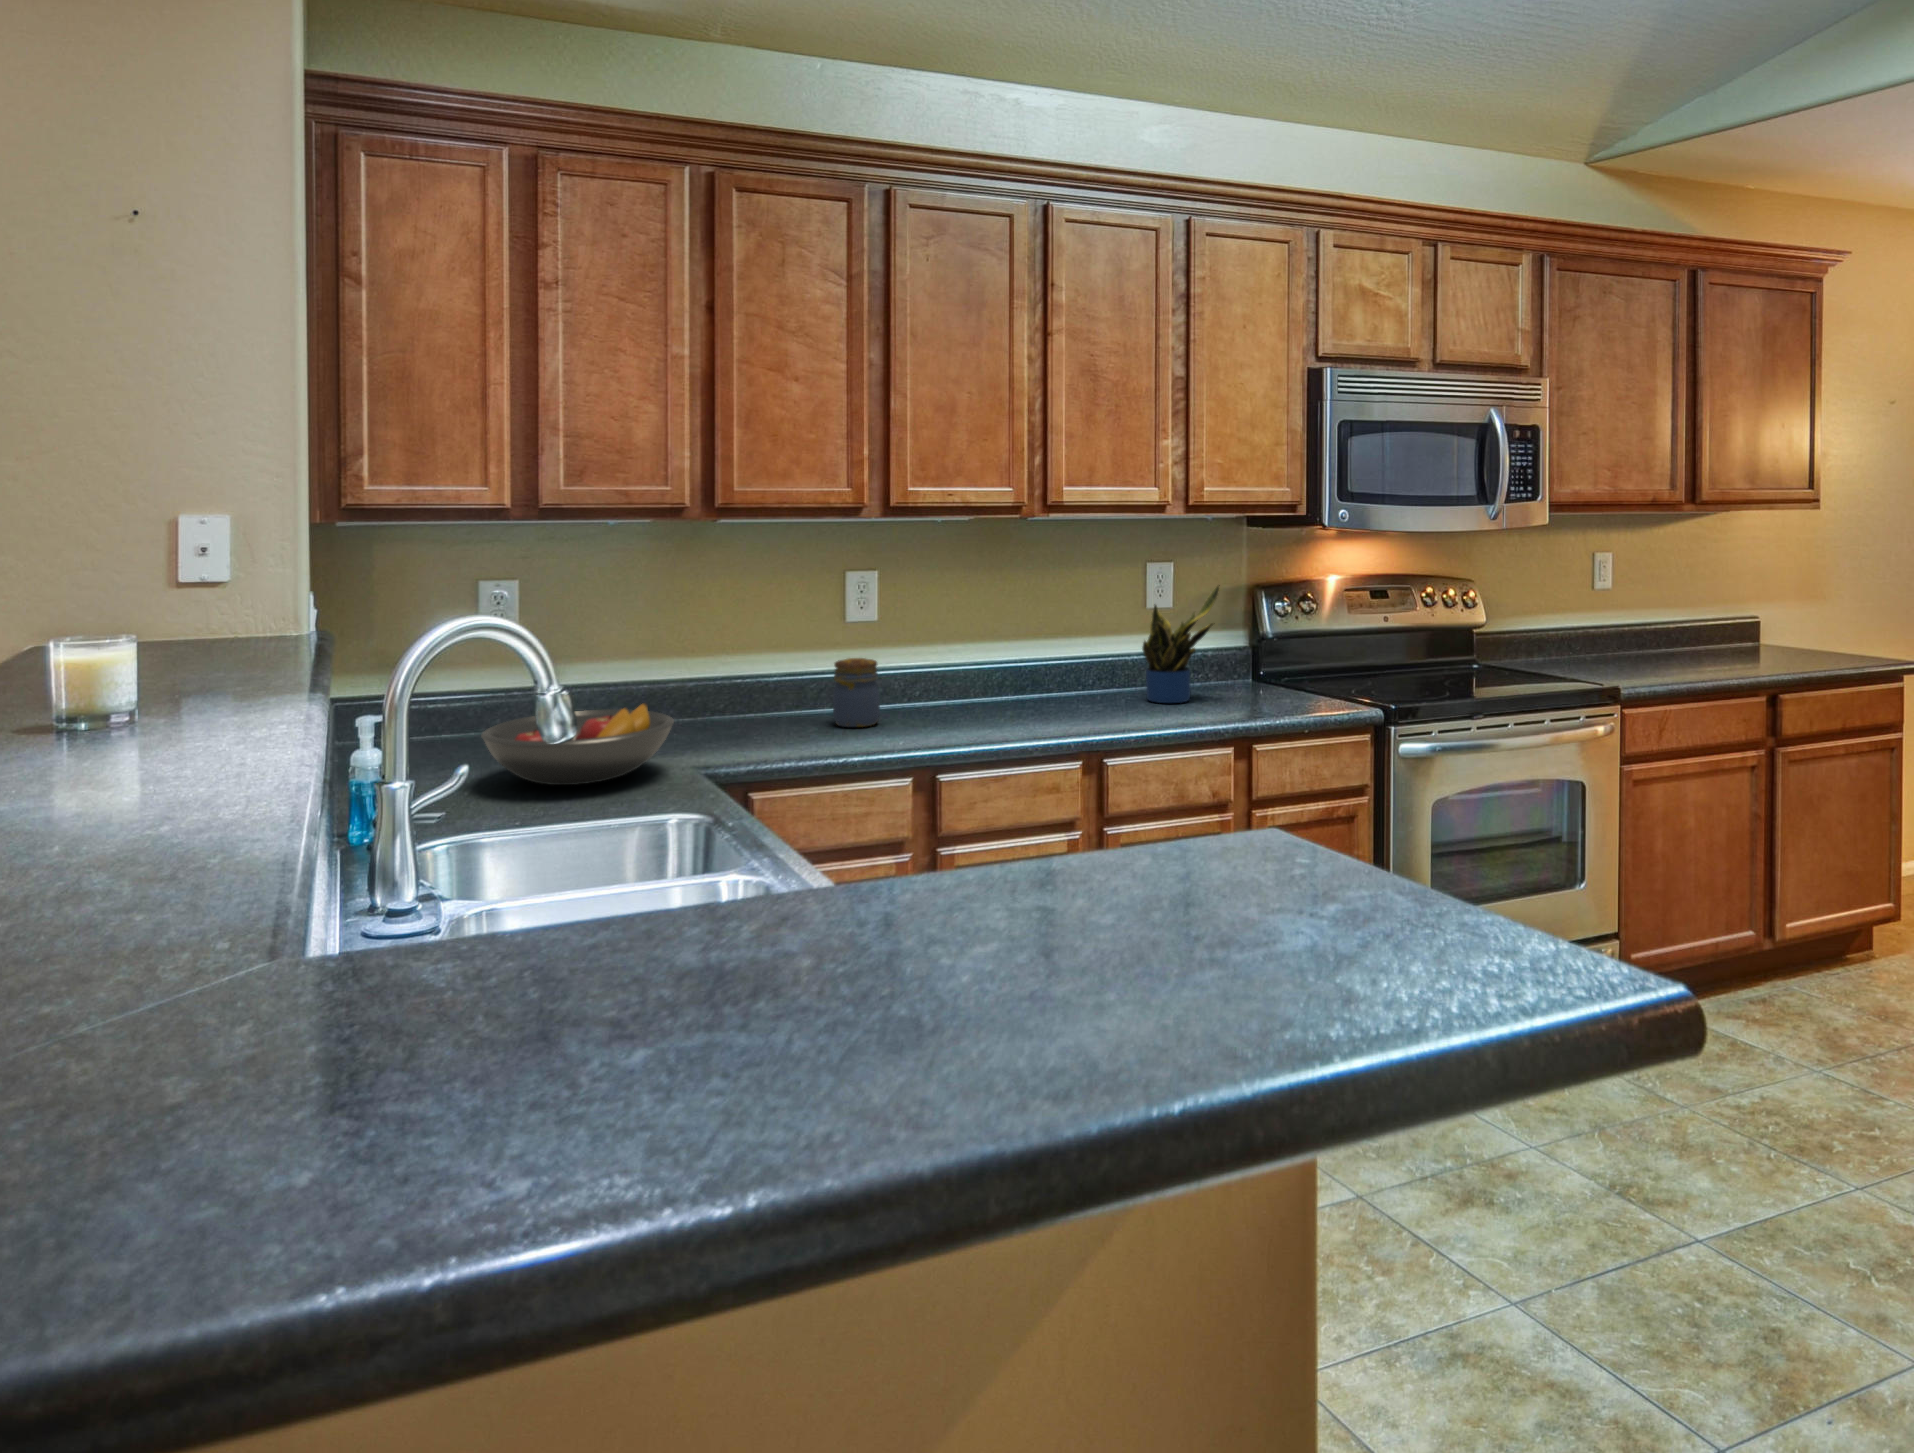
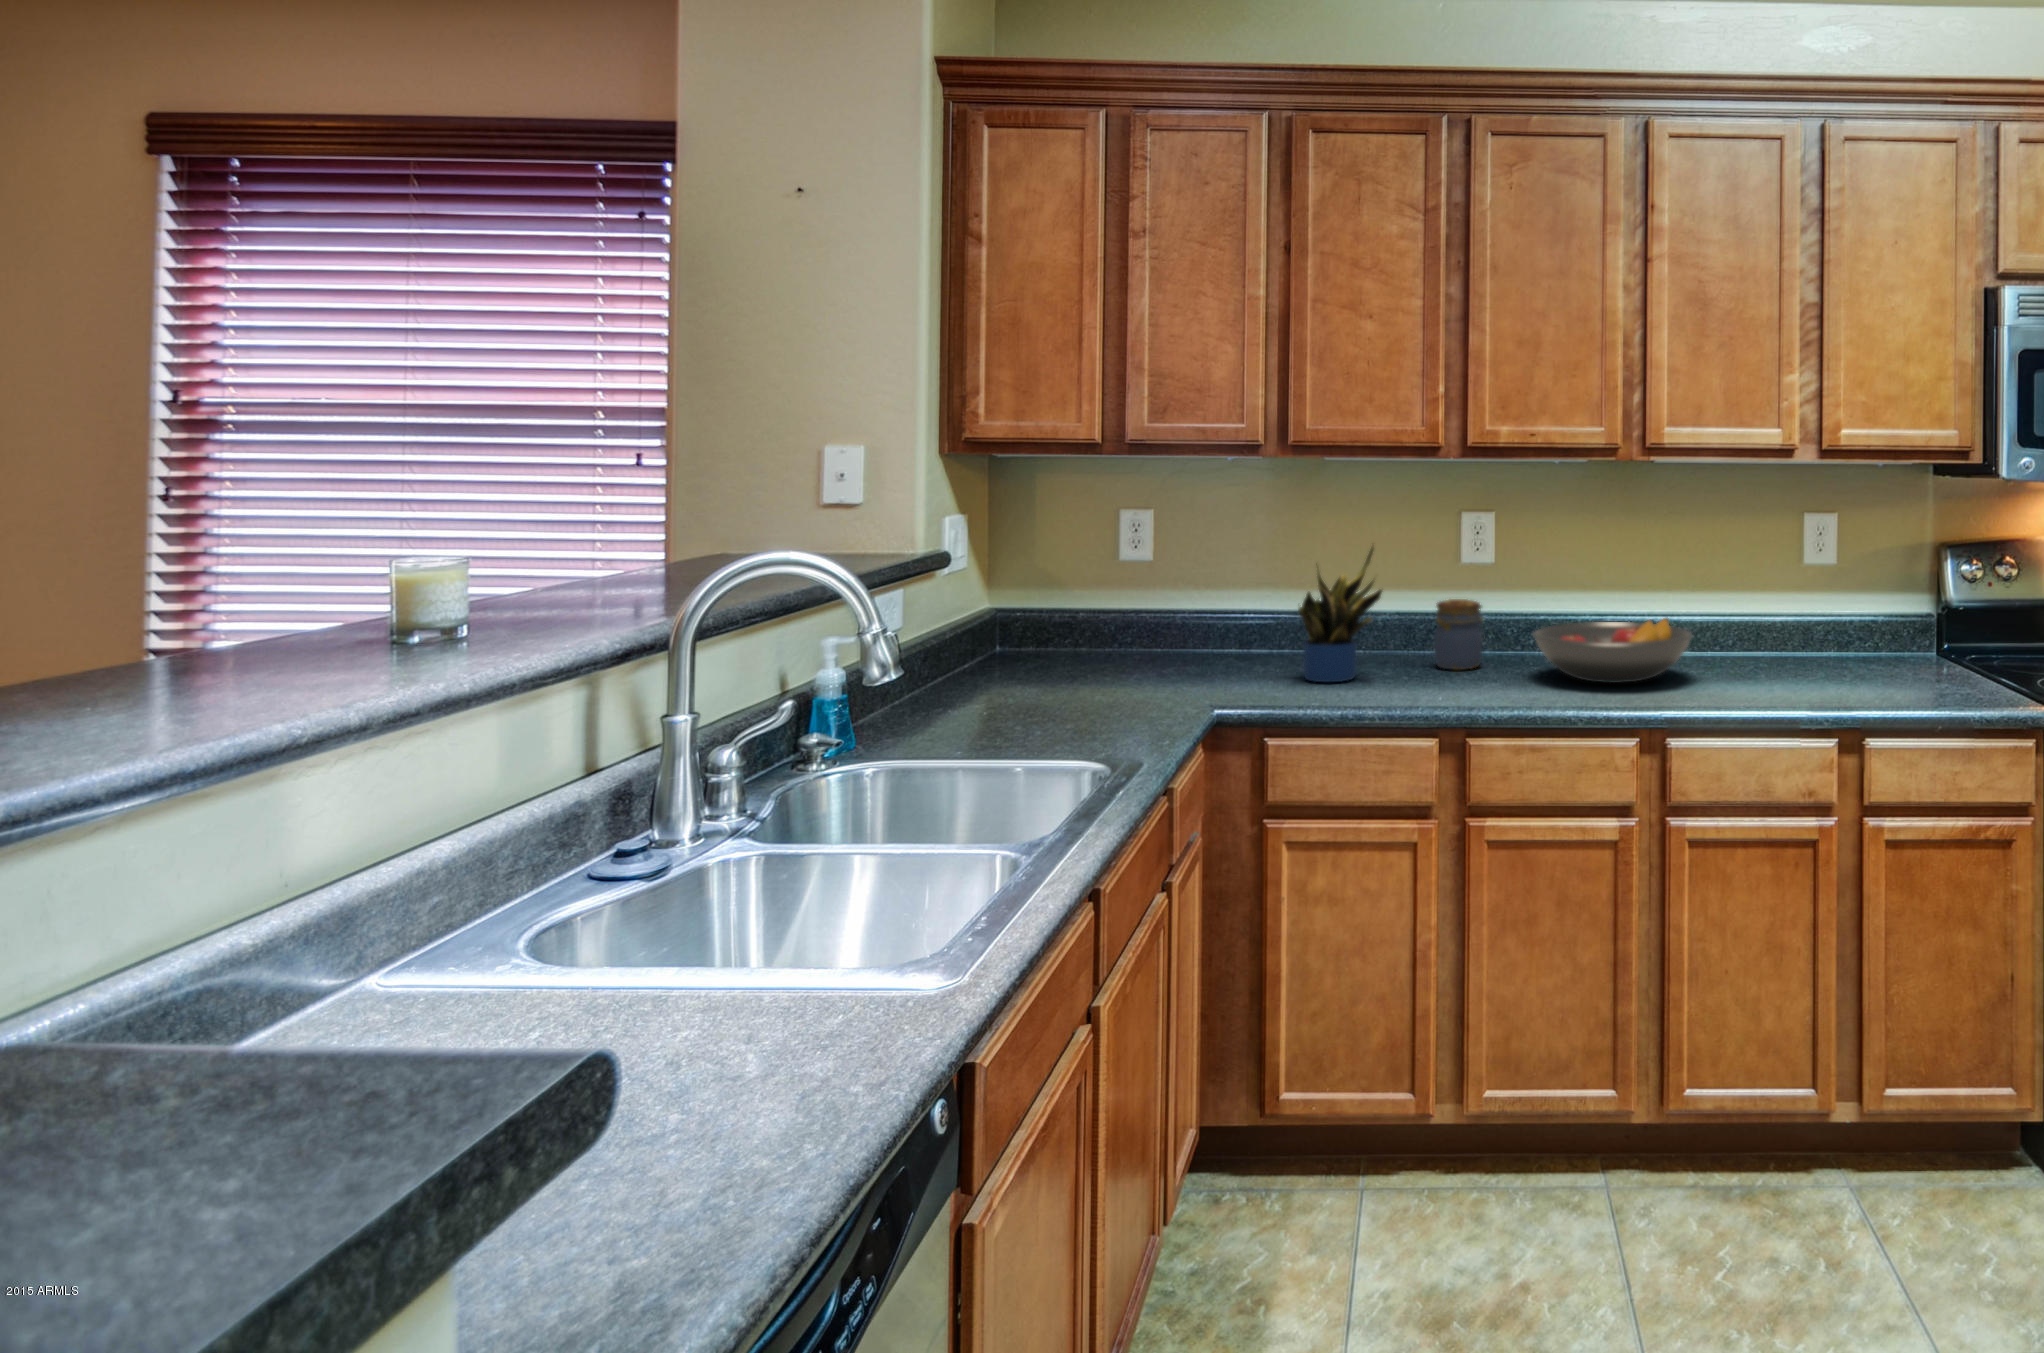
potted plant: present [1142,585,1220,703] -> present [1298,547,1382,682]
fruit bowl: present [481,703,674,785] -> present [1534,618,1692,683]

